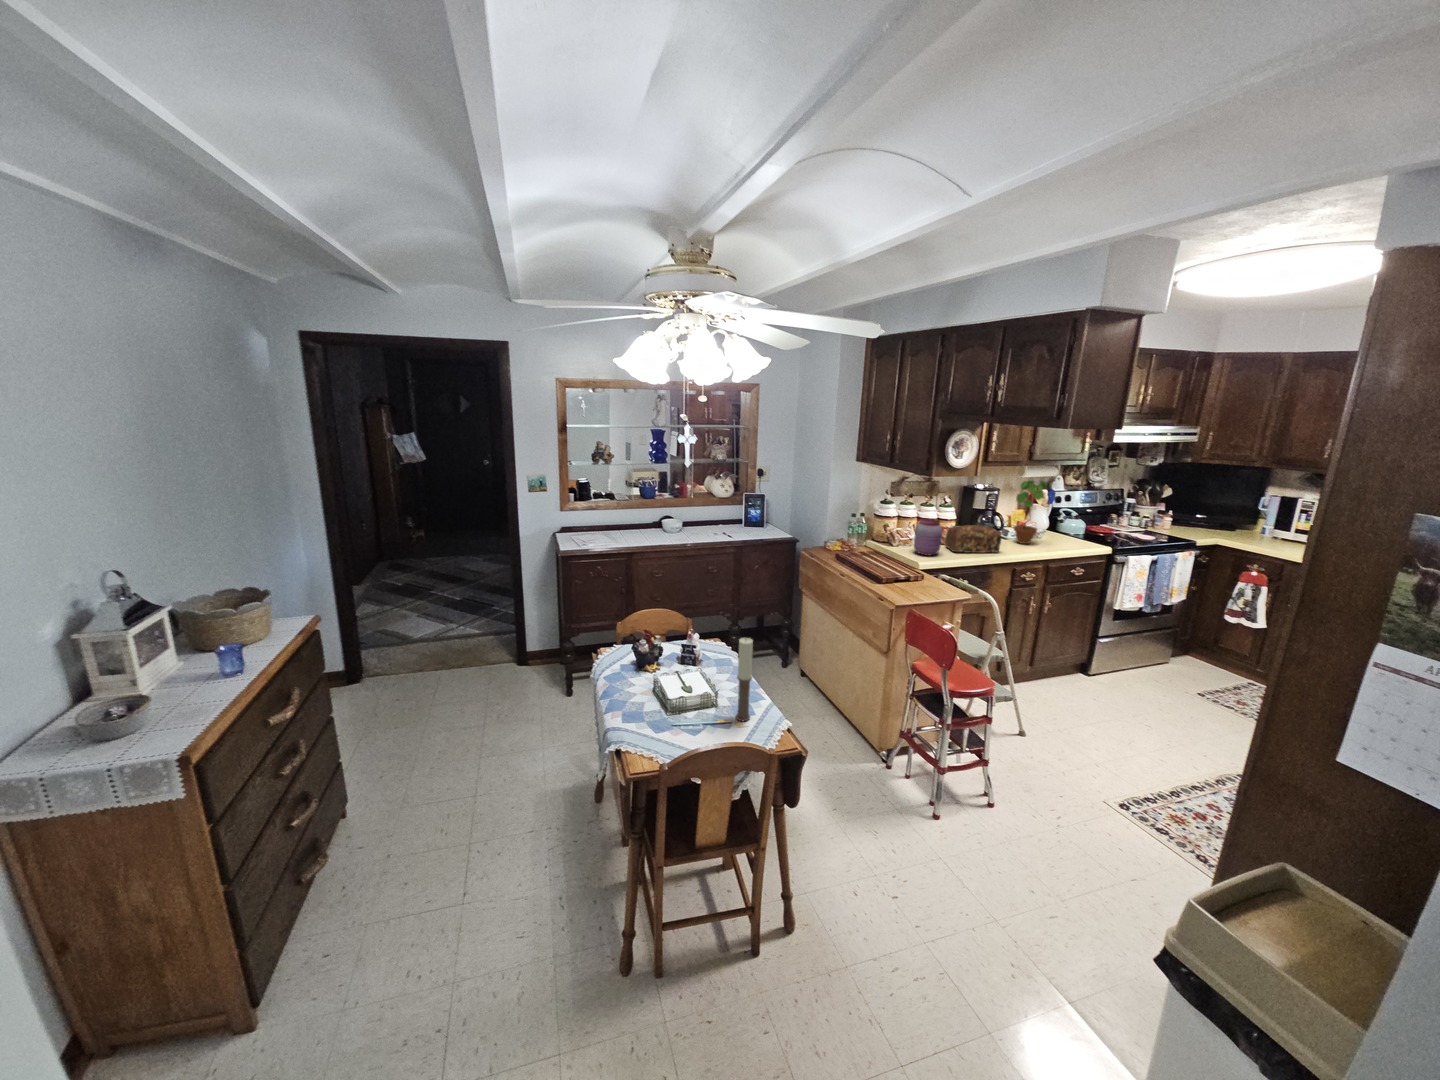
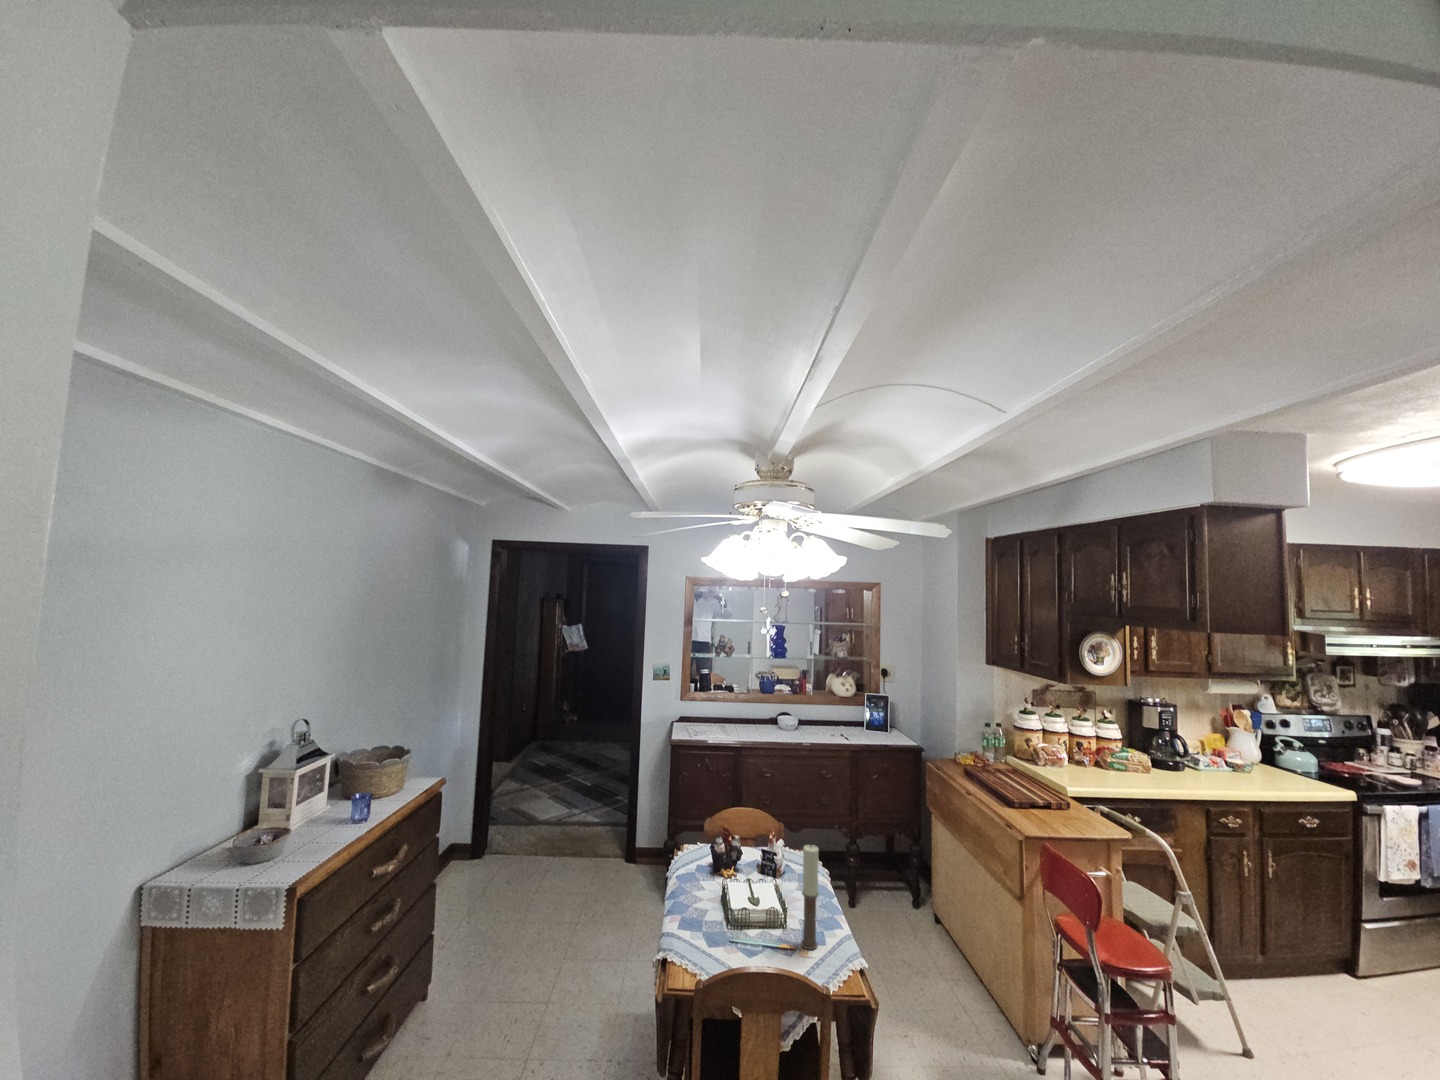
potted plant: present [1014,480,1047,544] -> none [1195,696,1236,777]
jar: present [914,518,942,556] -> none [1059,734,1094,780]
bread loaf: present [945,525,1001,553] -> none [1103,746,1178,784]

